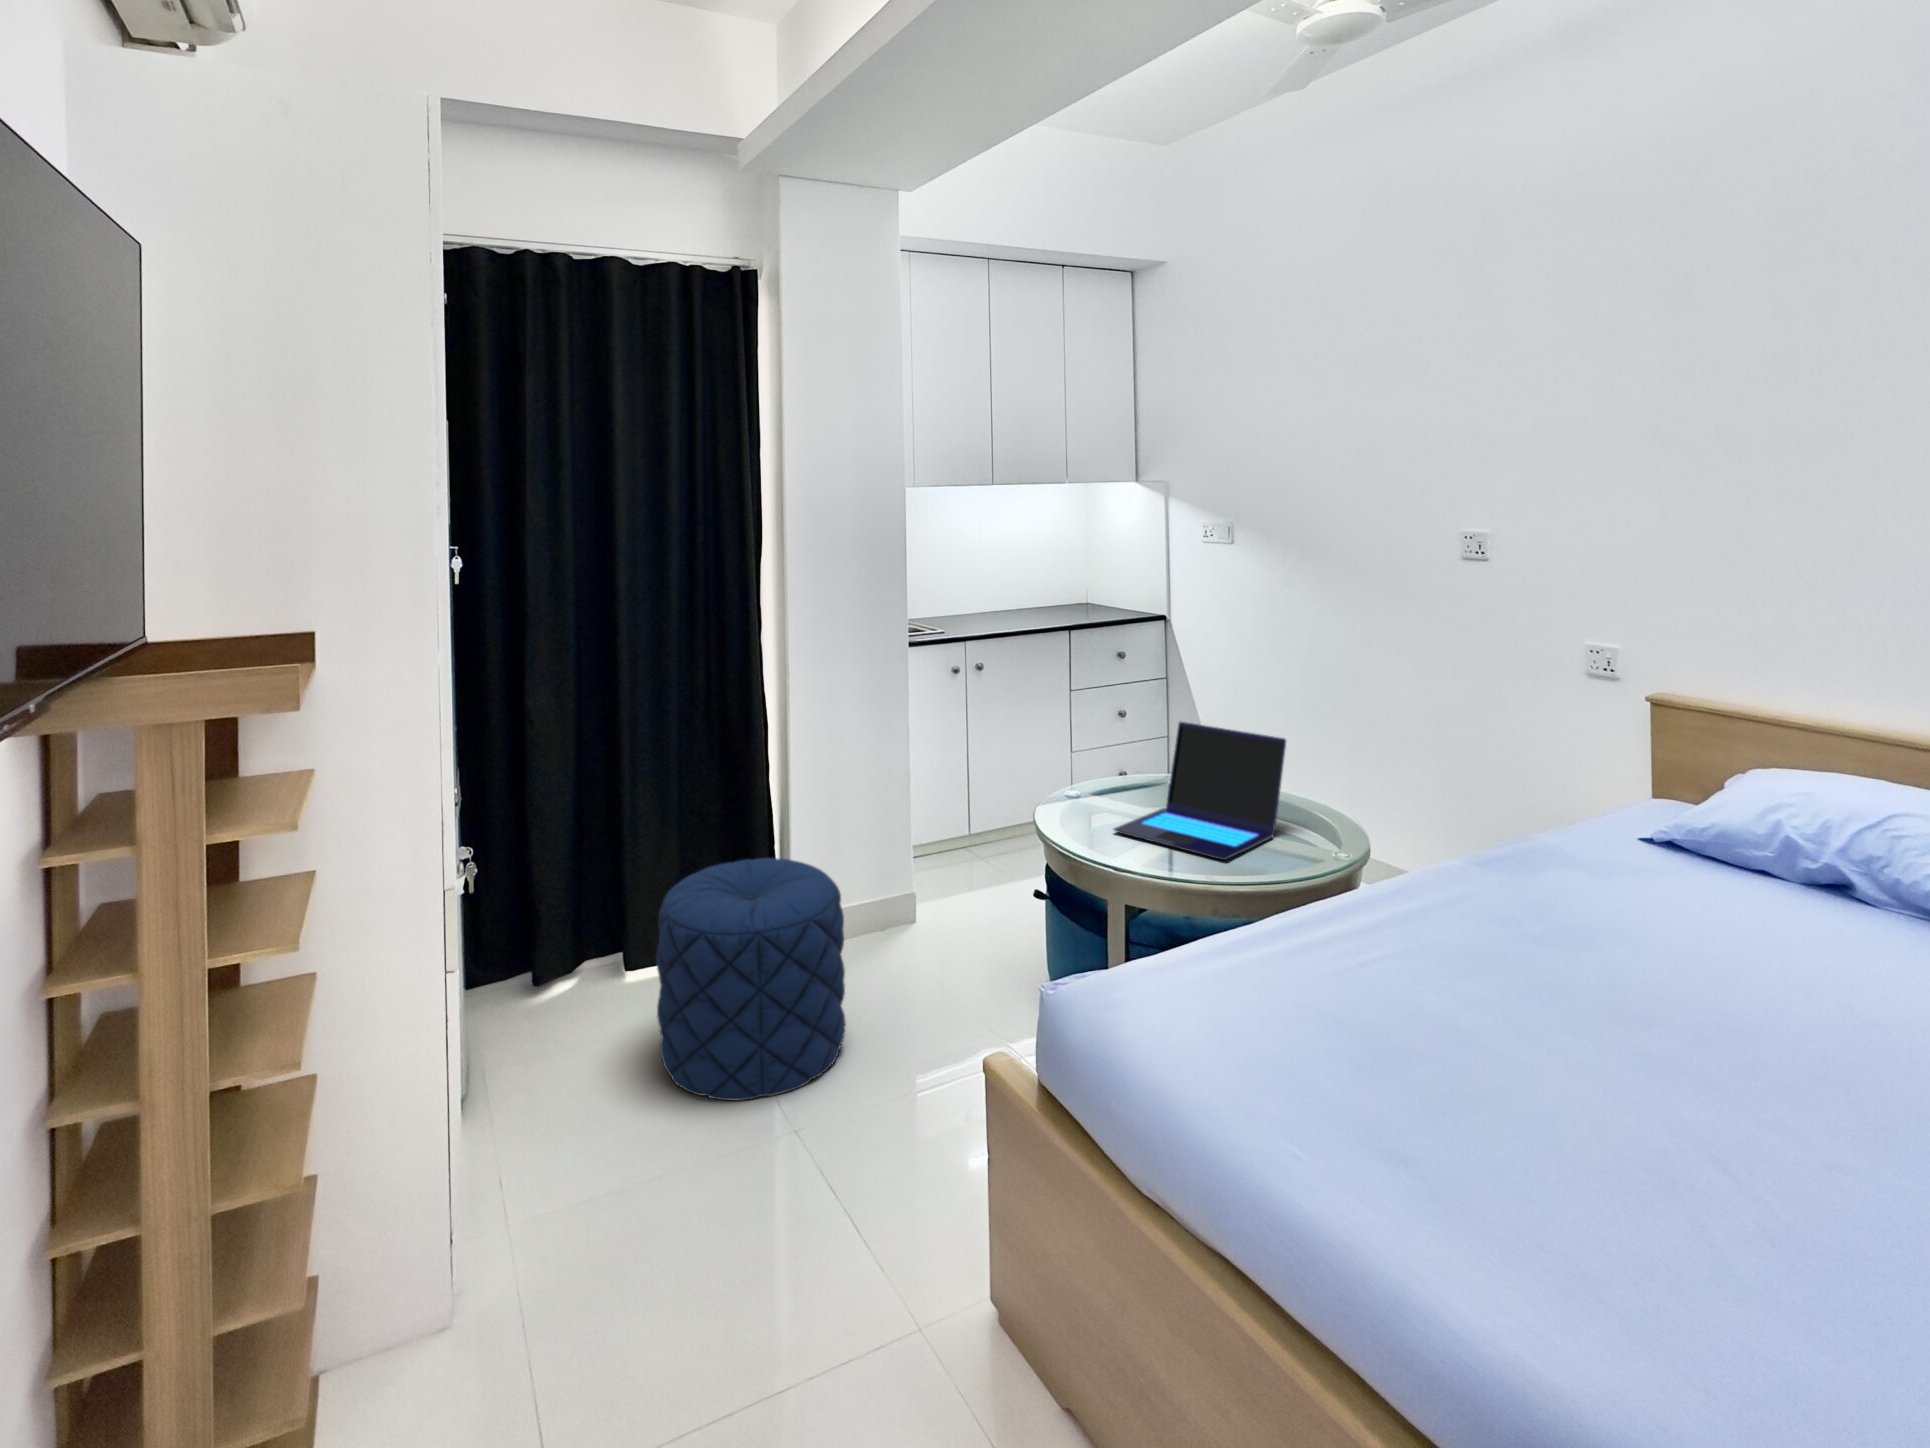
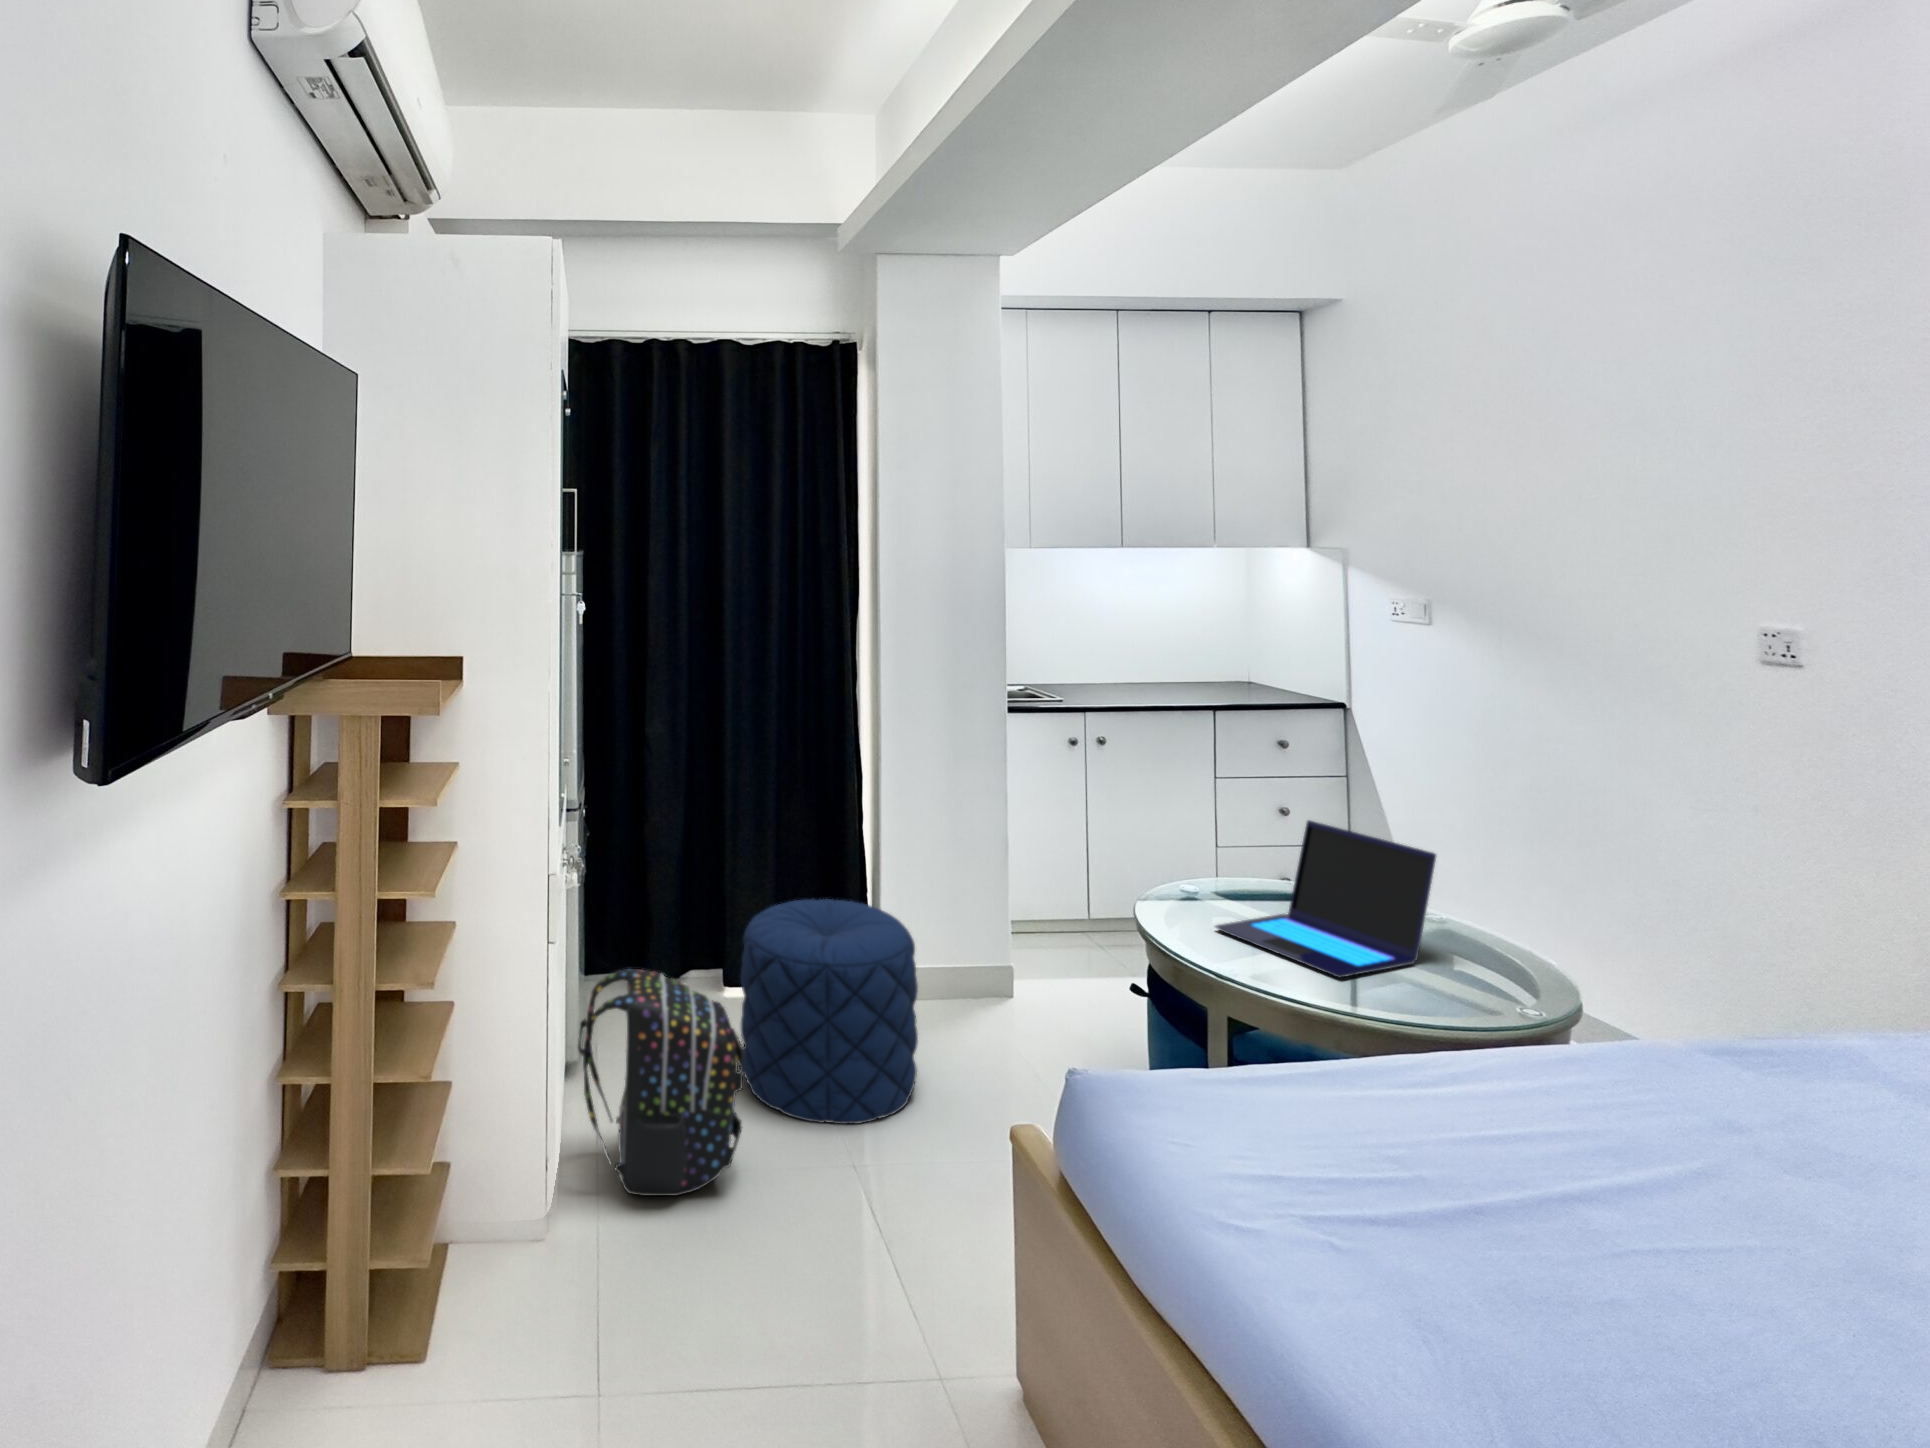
backpack: none [478,978,683,1242] -> present [578,969,745,1196]

